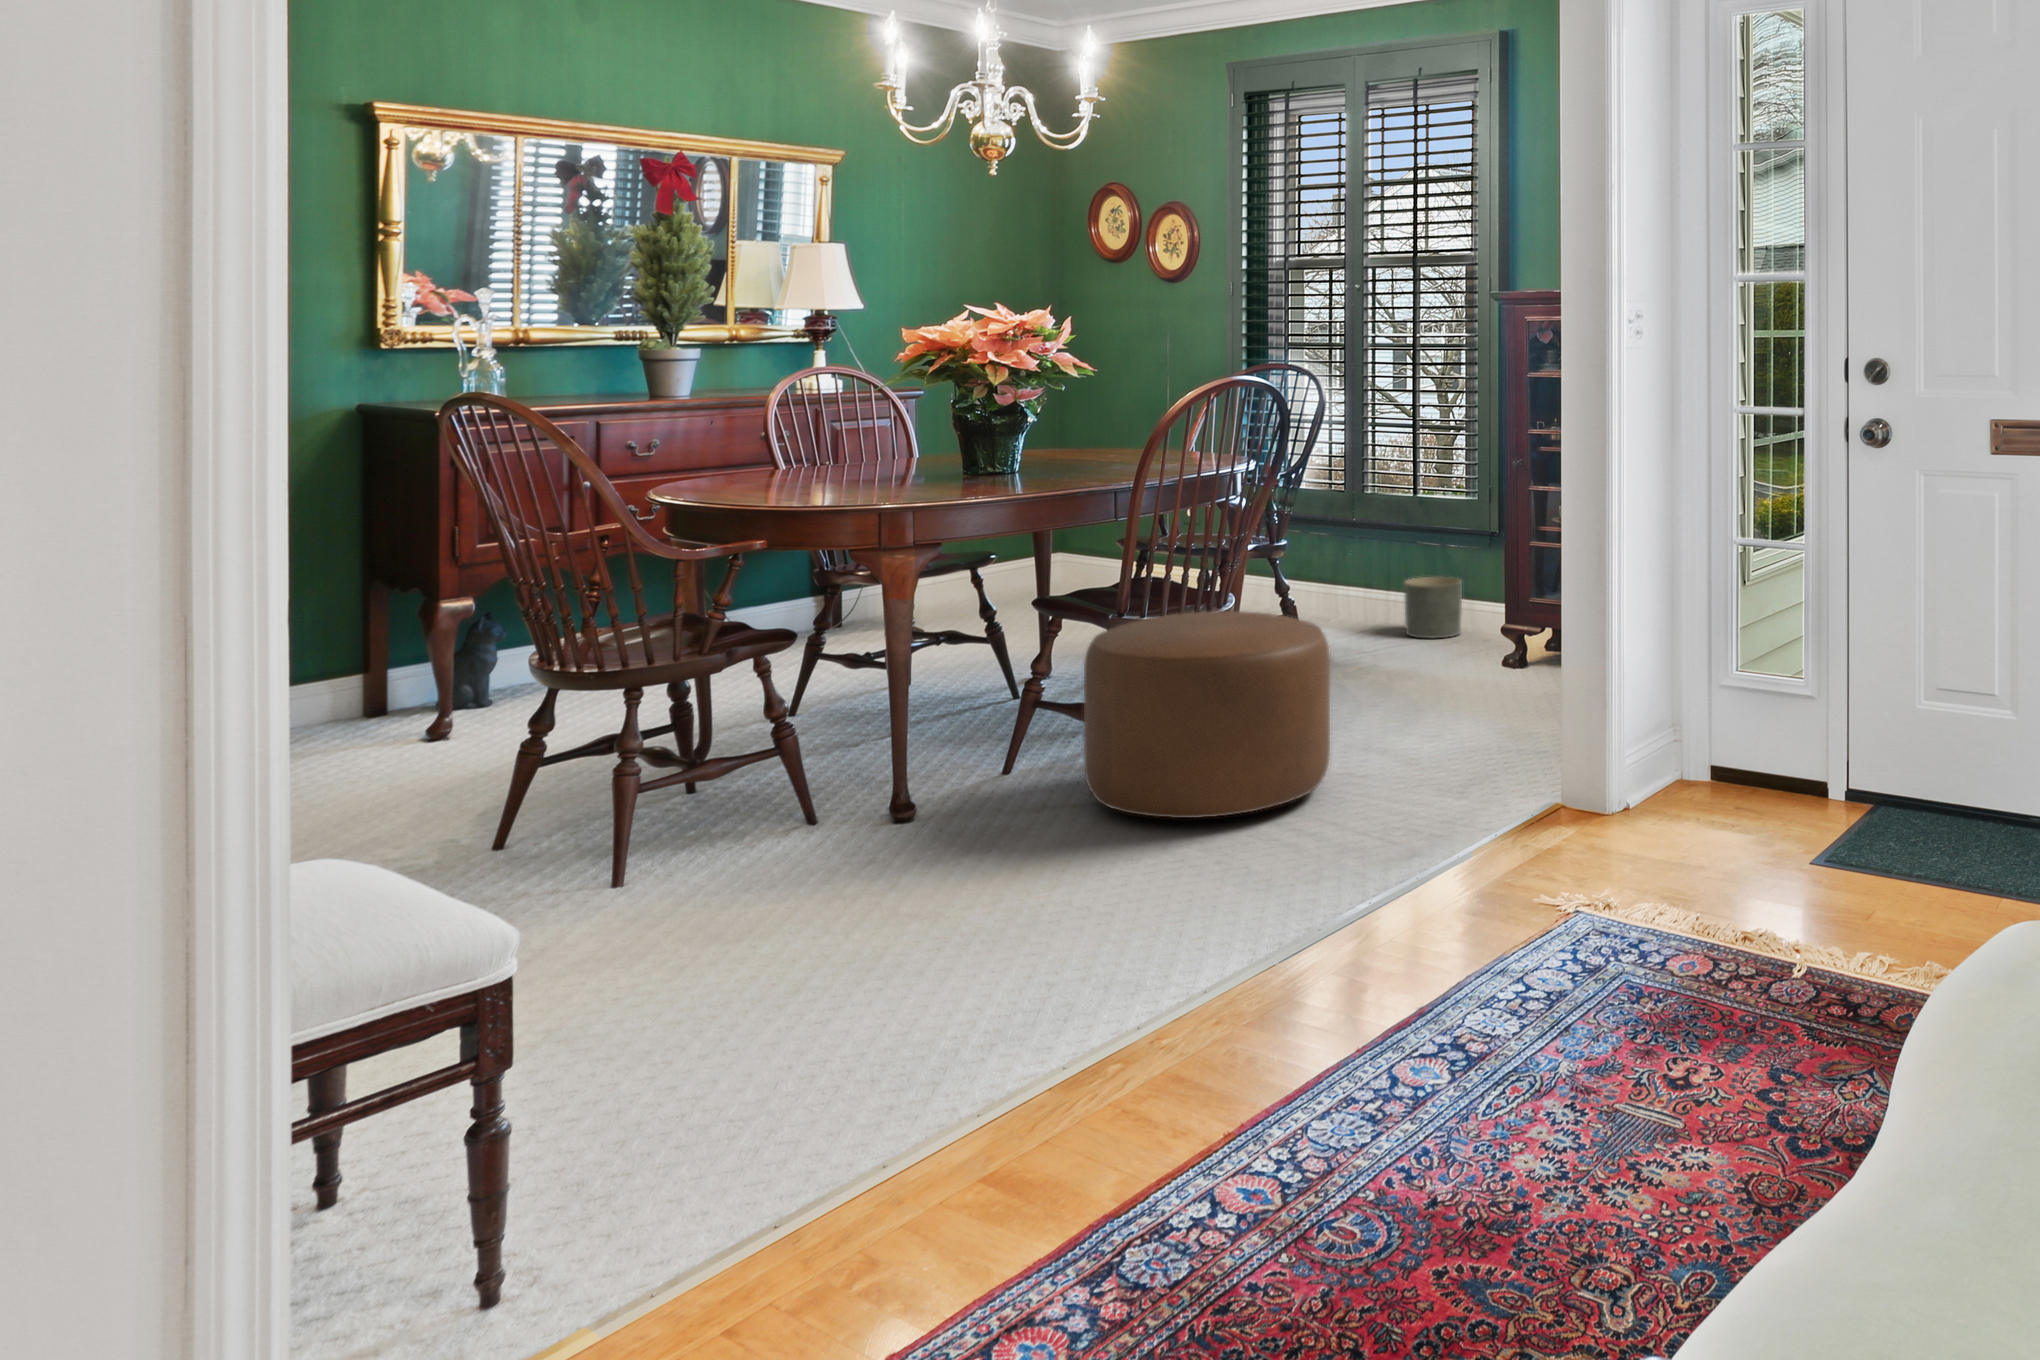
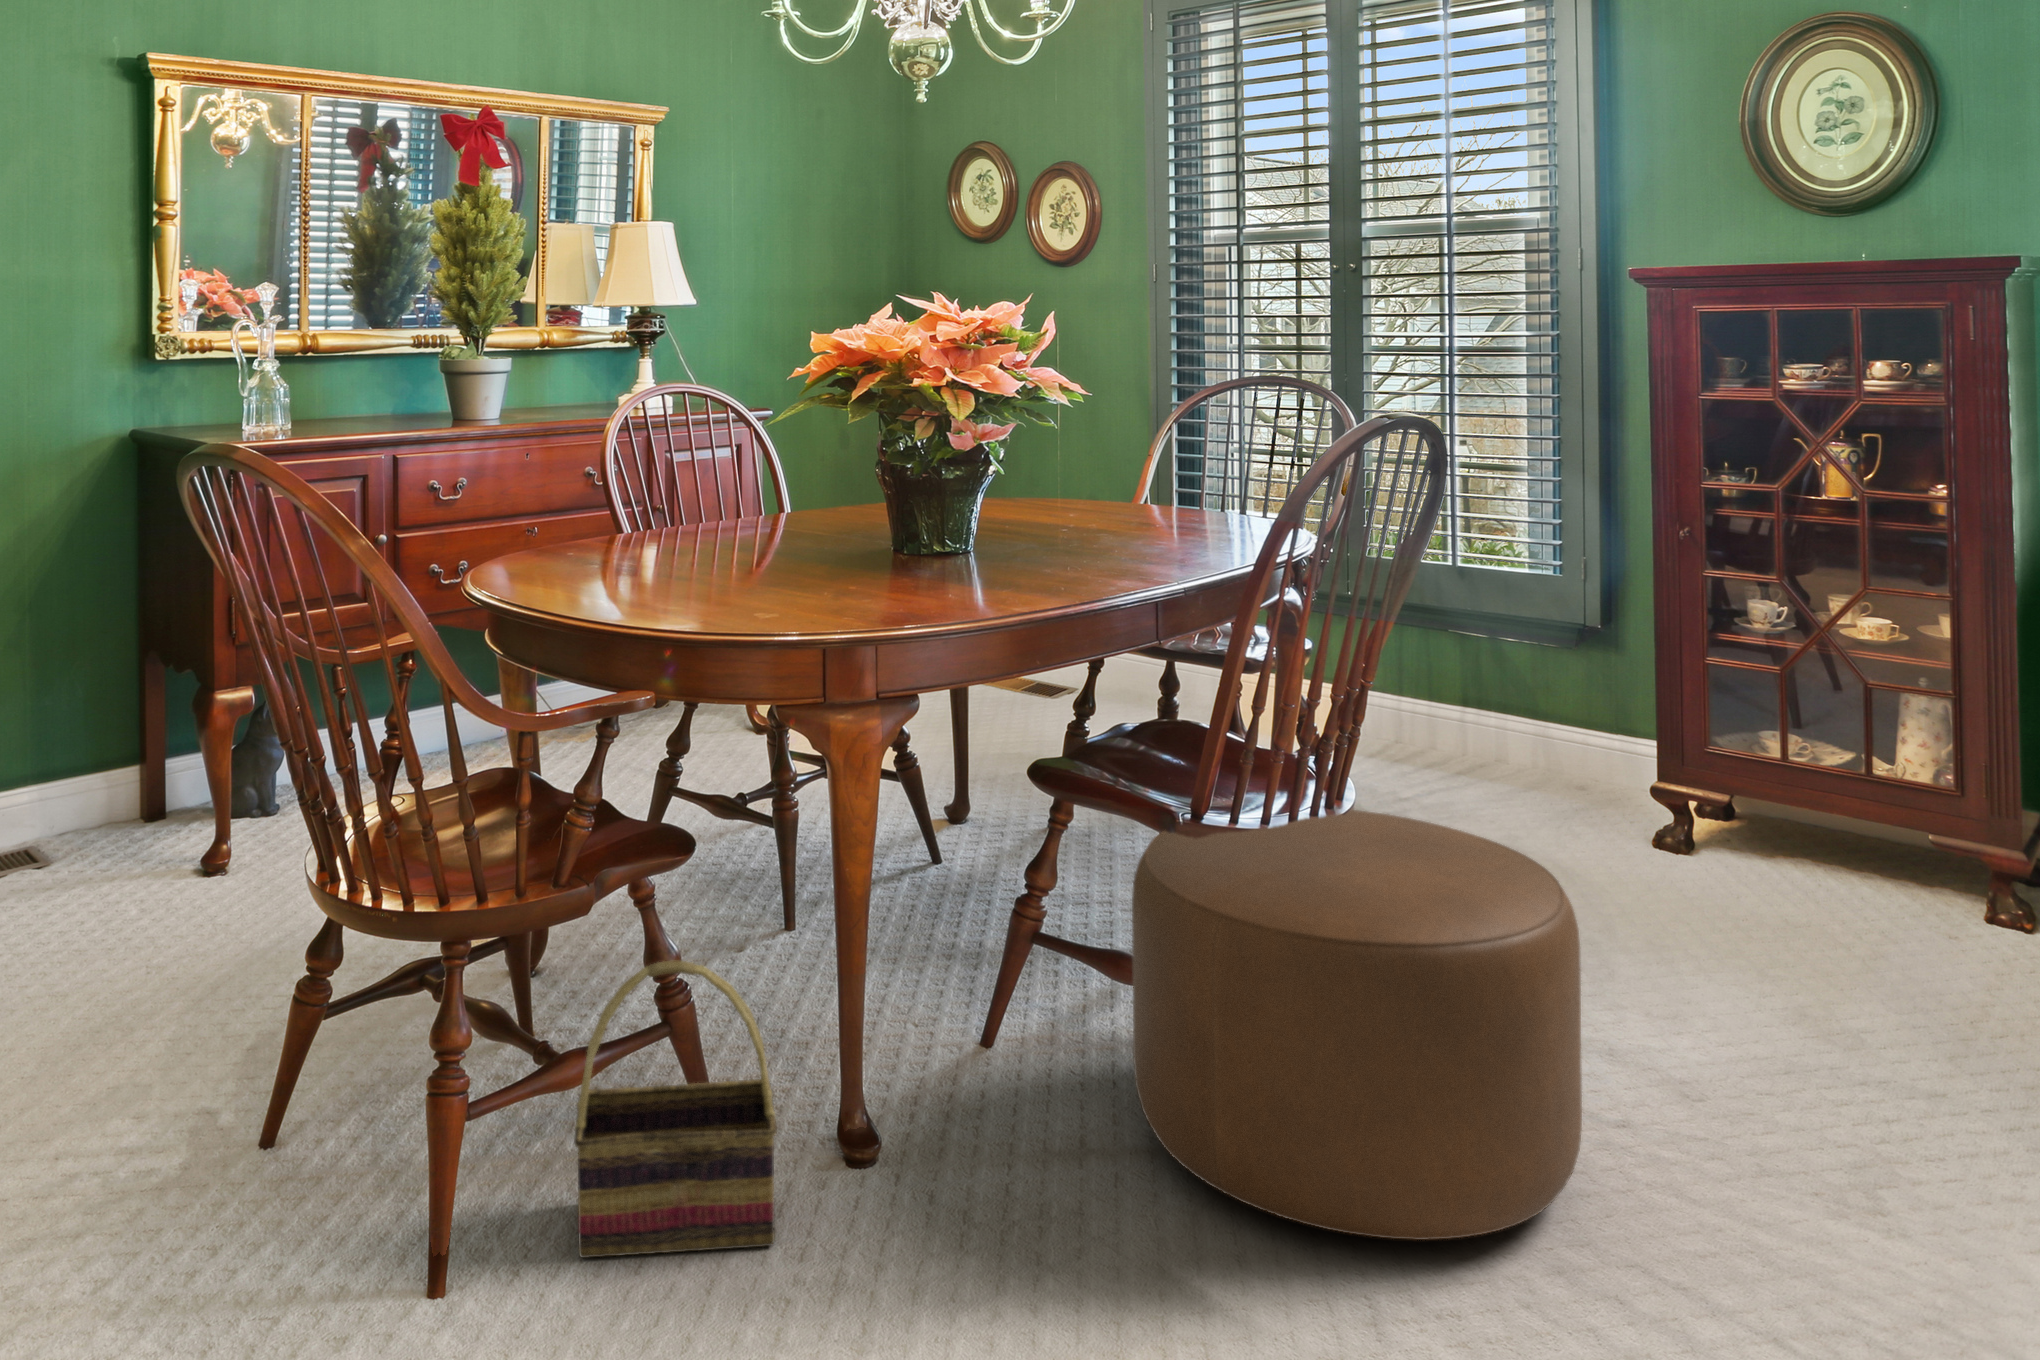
planter: present [1404,577,1462,639] -> none [1439,690,1531,787]
basket: none [713,700,847,872] -> present [574,961,777,1258]

